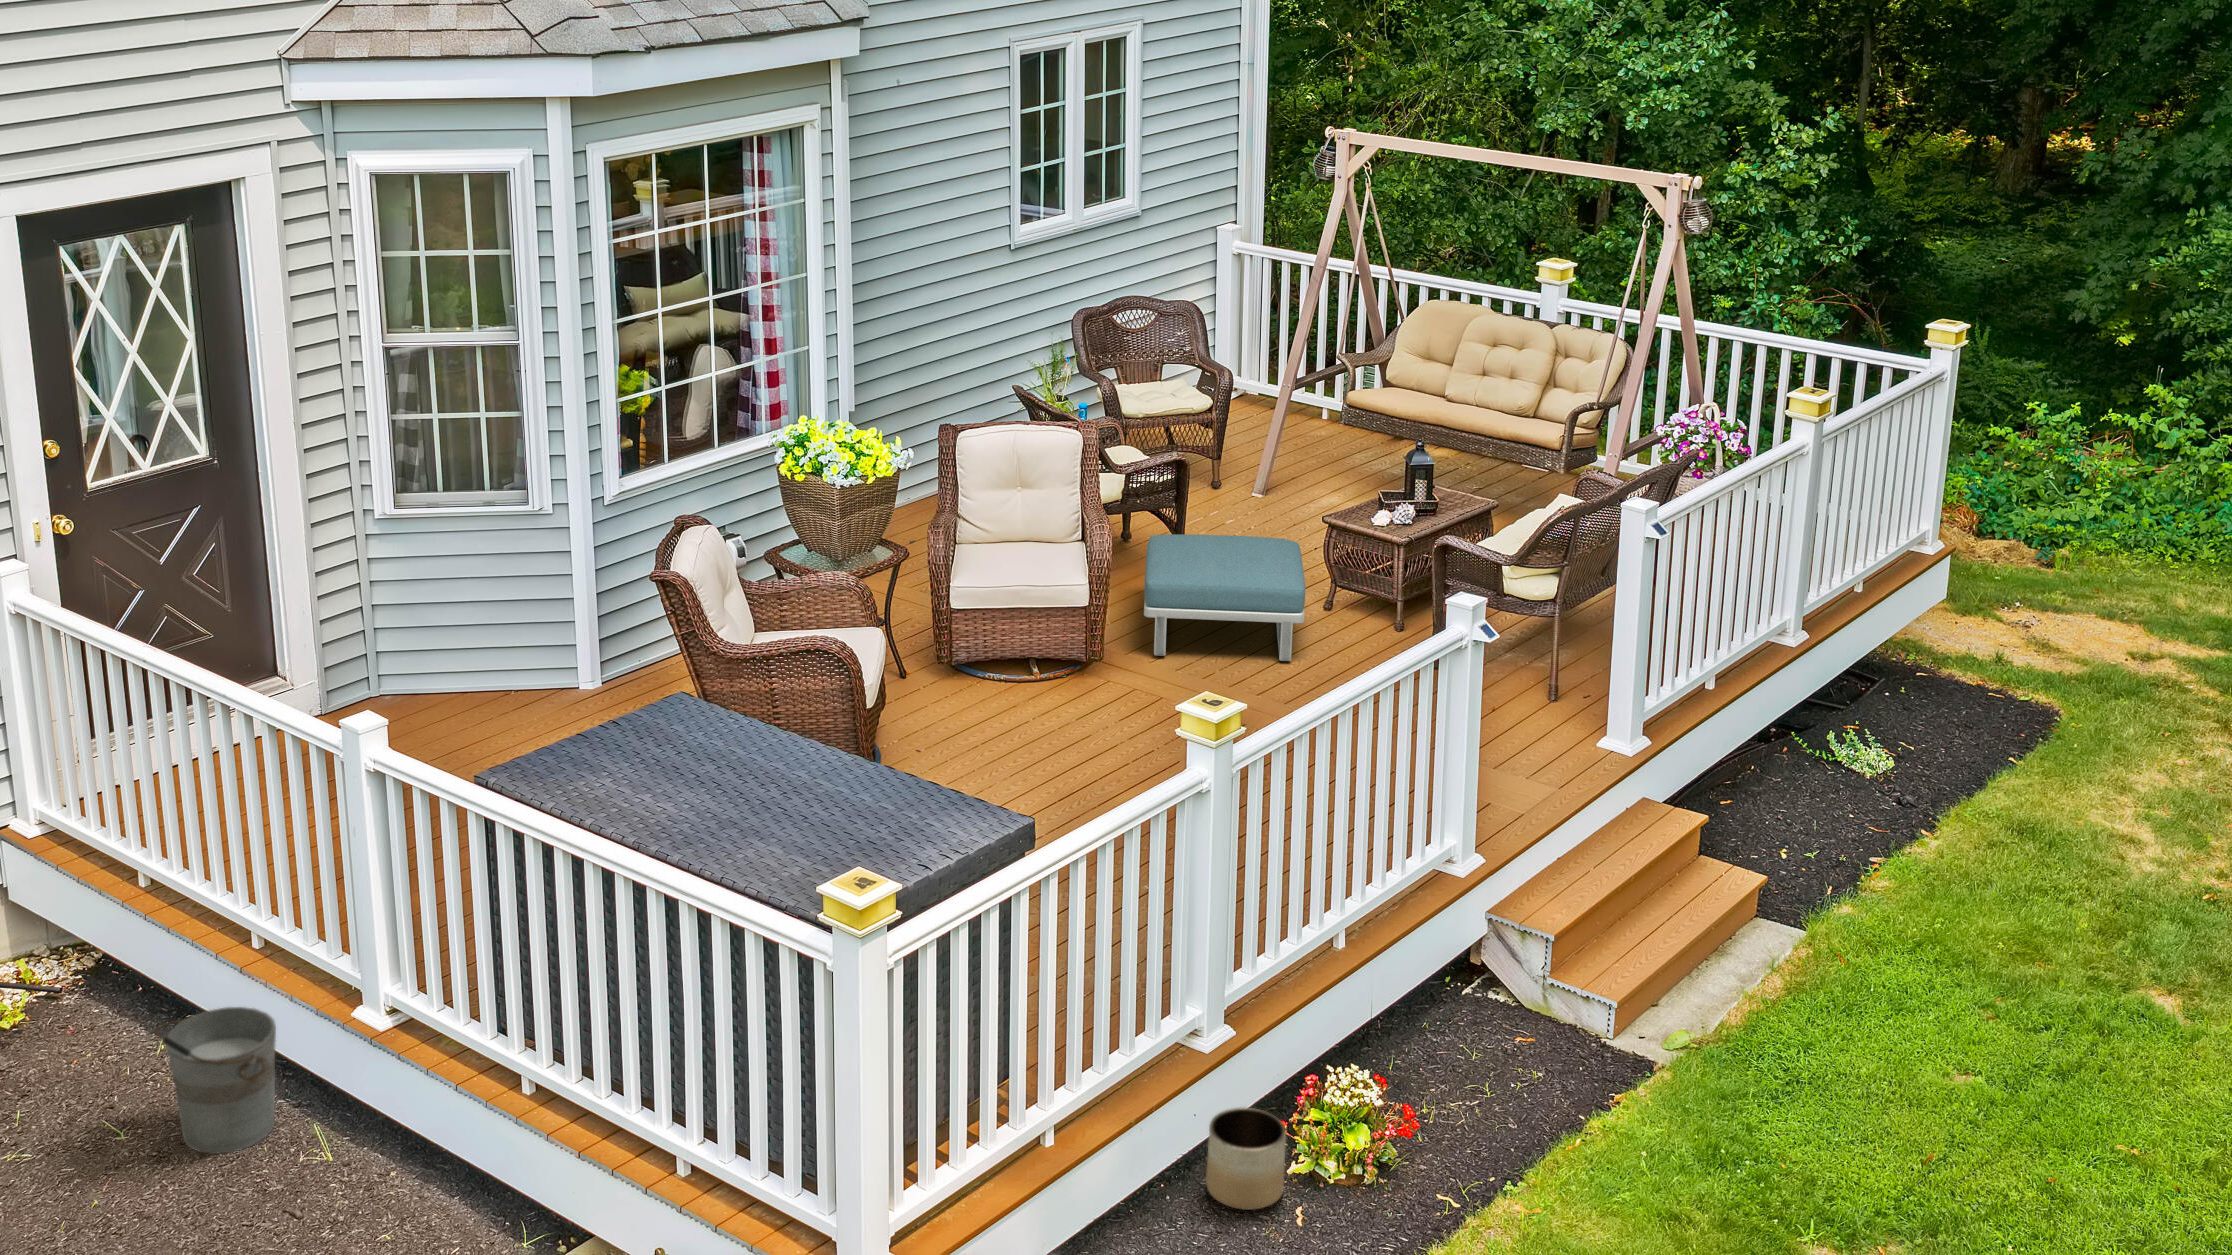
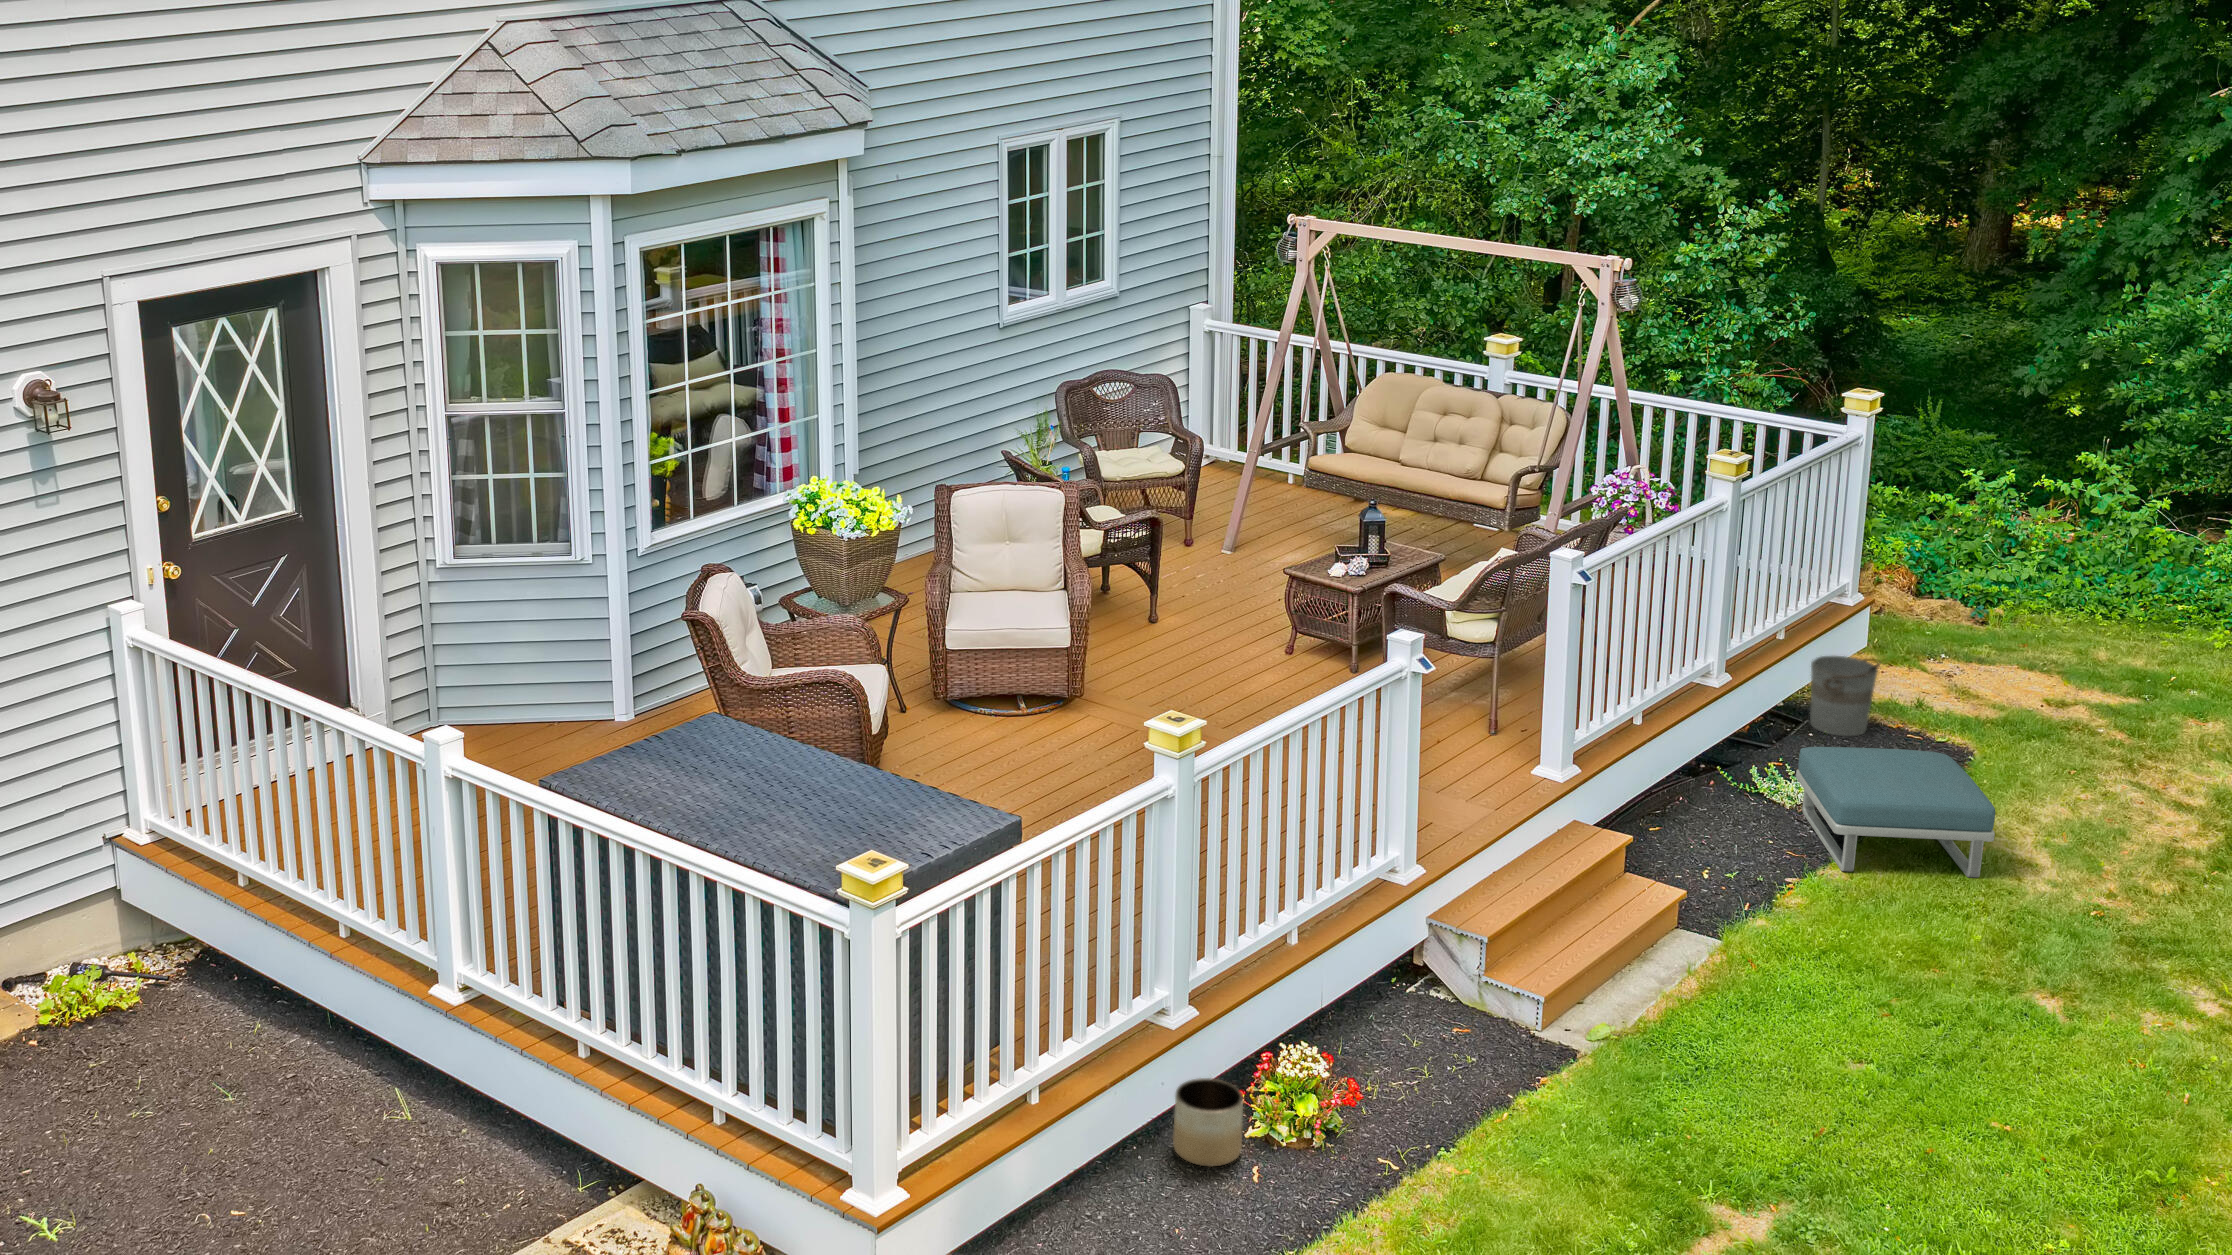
footstool: present [1144,534,1305,661] -> present [1796,747,1995,878]
bucket: present [155,1007,276,1154] -> present [1810,656,1880,736]

